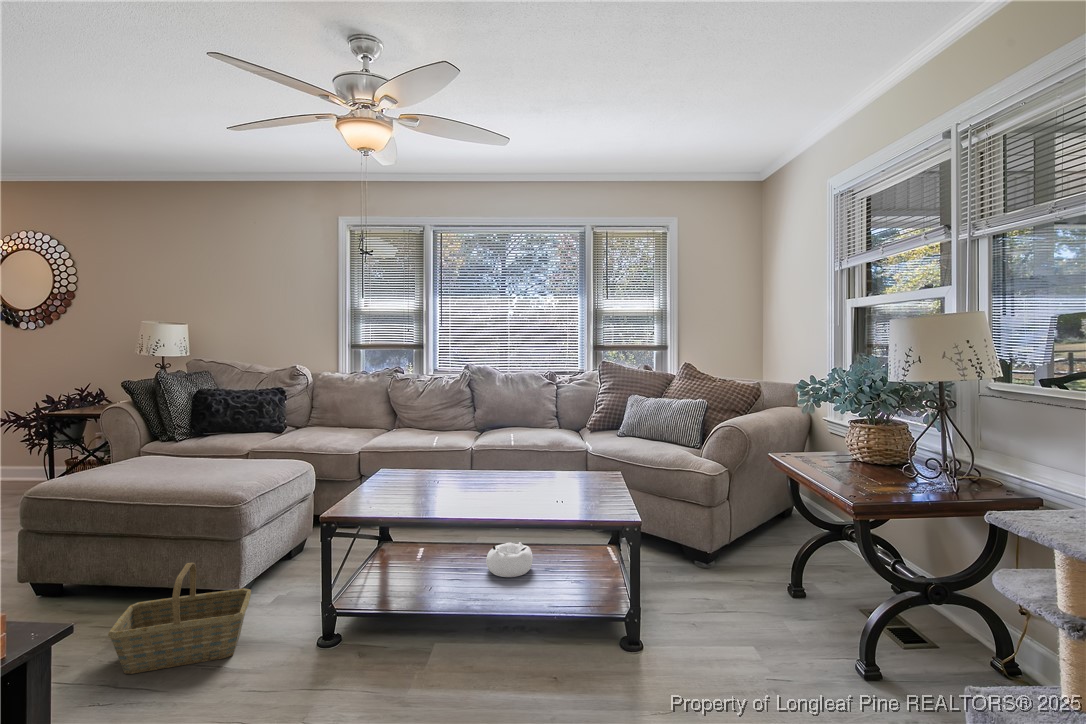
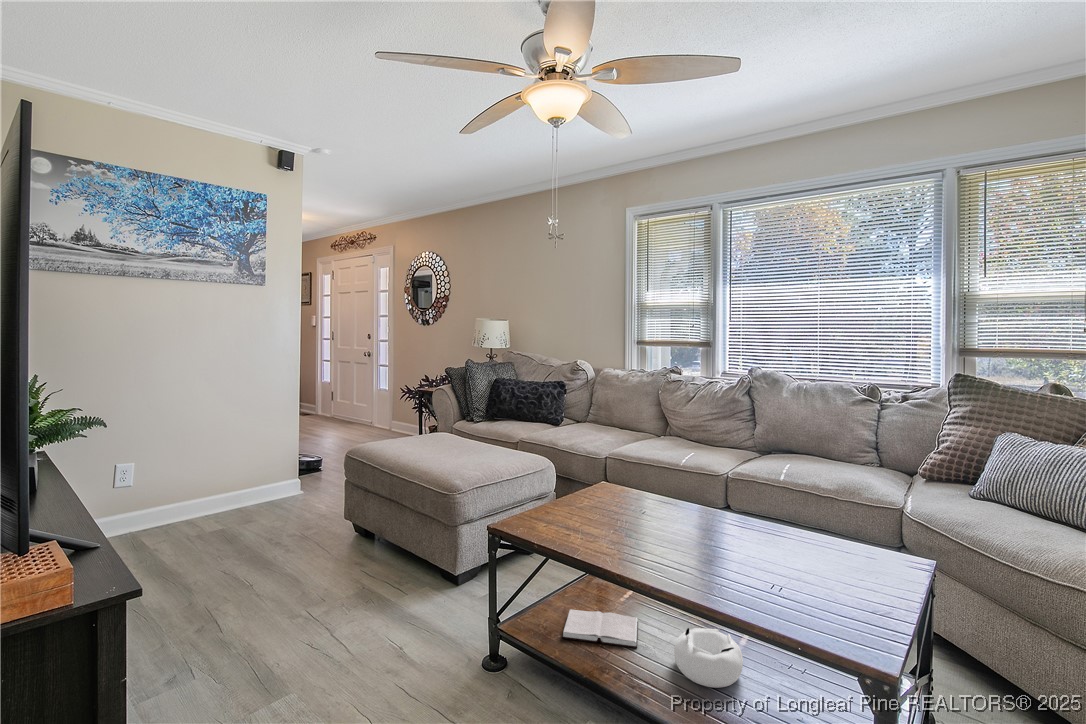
hardback book: none [390,558,457,585] -> present [562,609,638,648]
basket: present [108,562,251,674] -> none [308,550,430,656]

